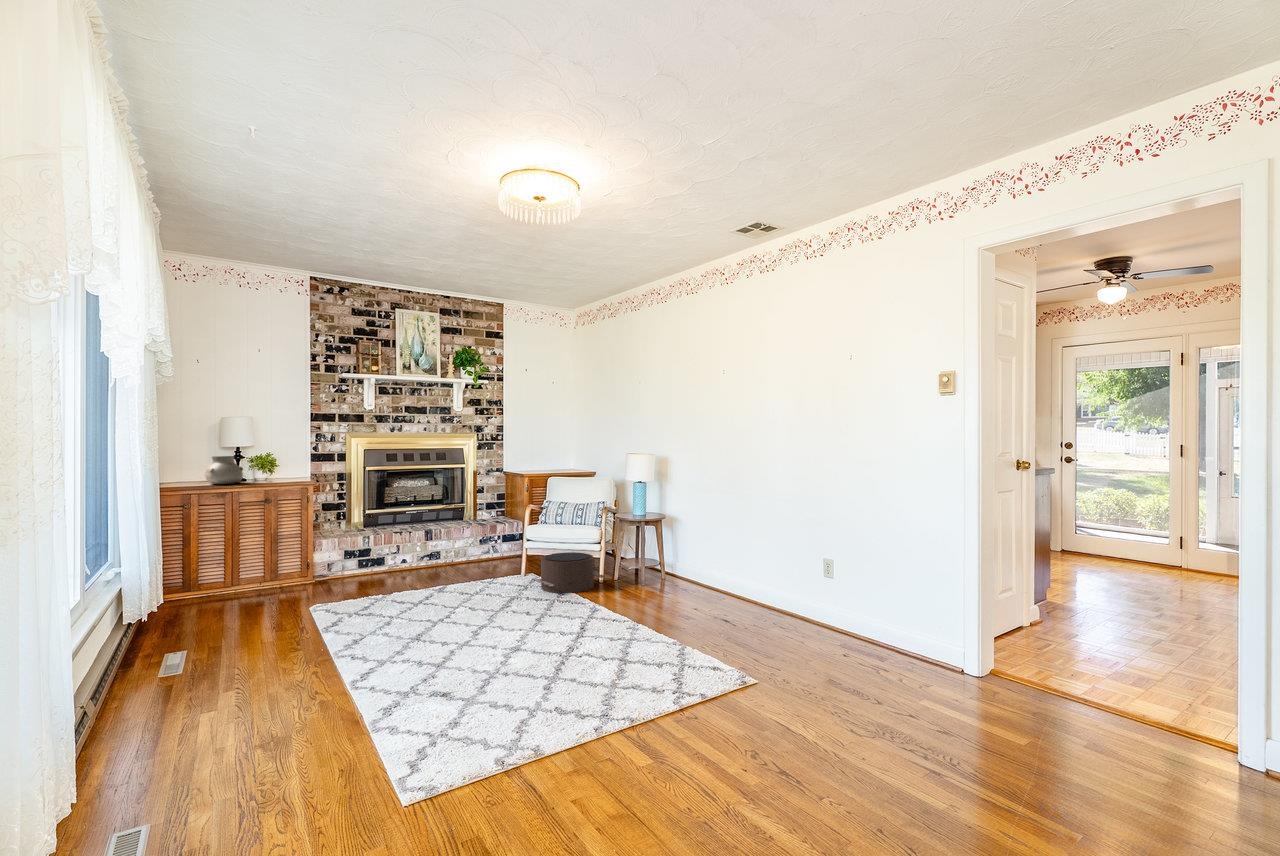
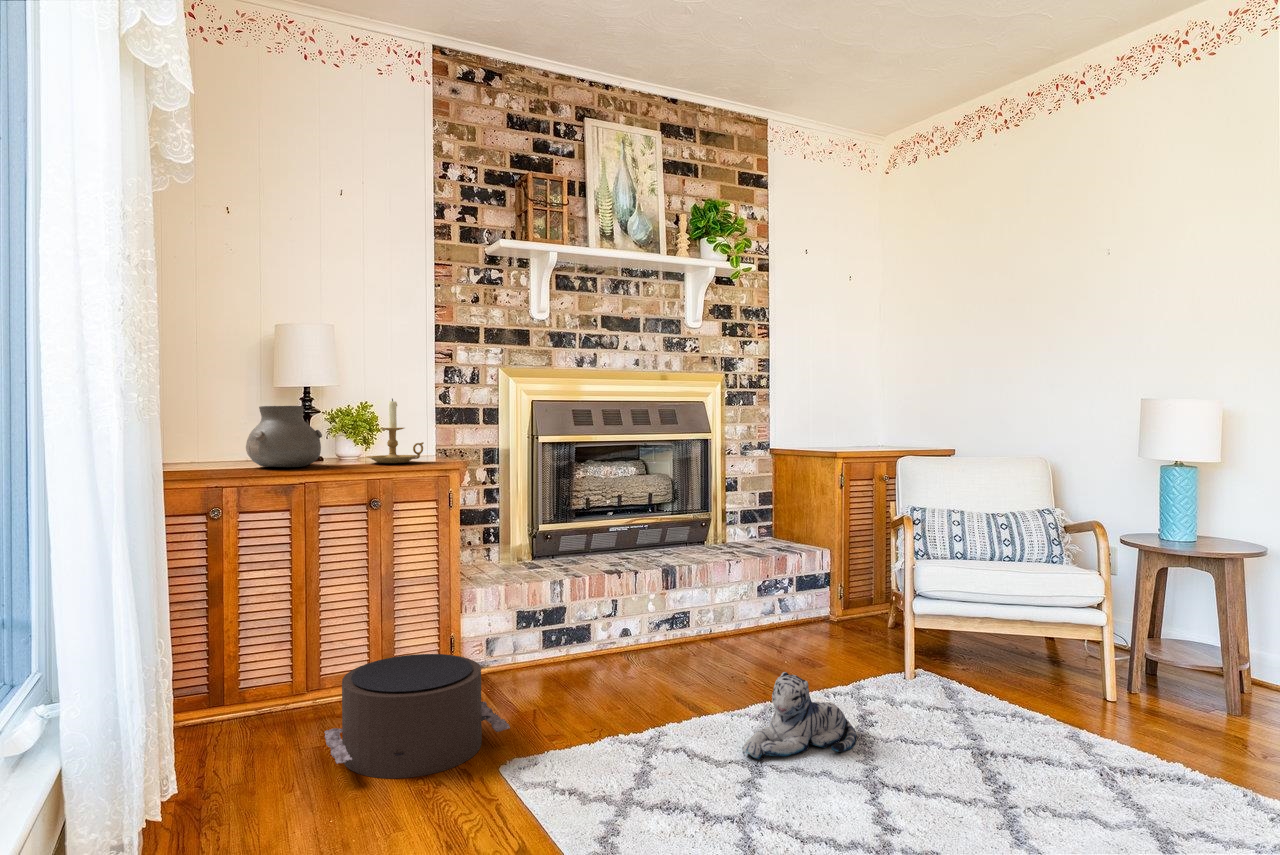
candle holder: none [266,451,298,482] -> present [366,399,423,463]
pouf: present [536,552,606,593] -> present [324,654,510,778]
plush toy: none [417,565,474,599] -> present [742,672,857,759]

